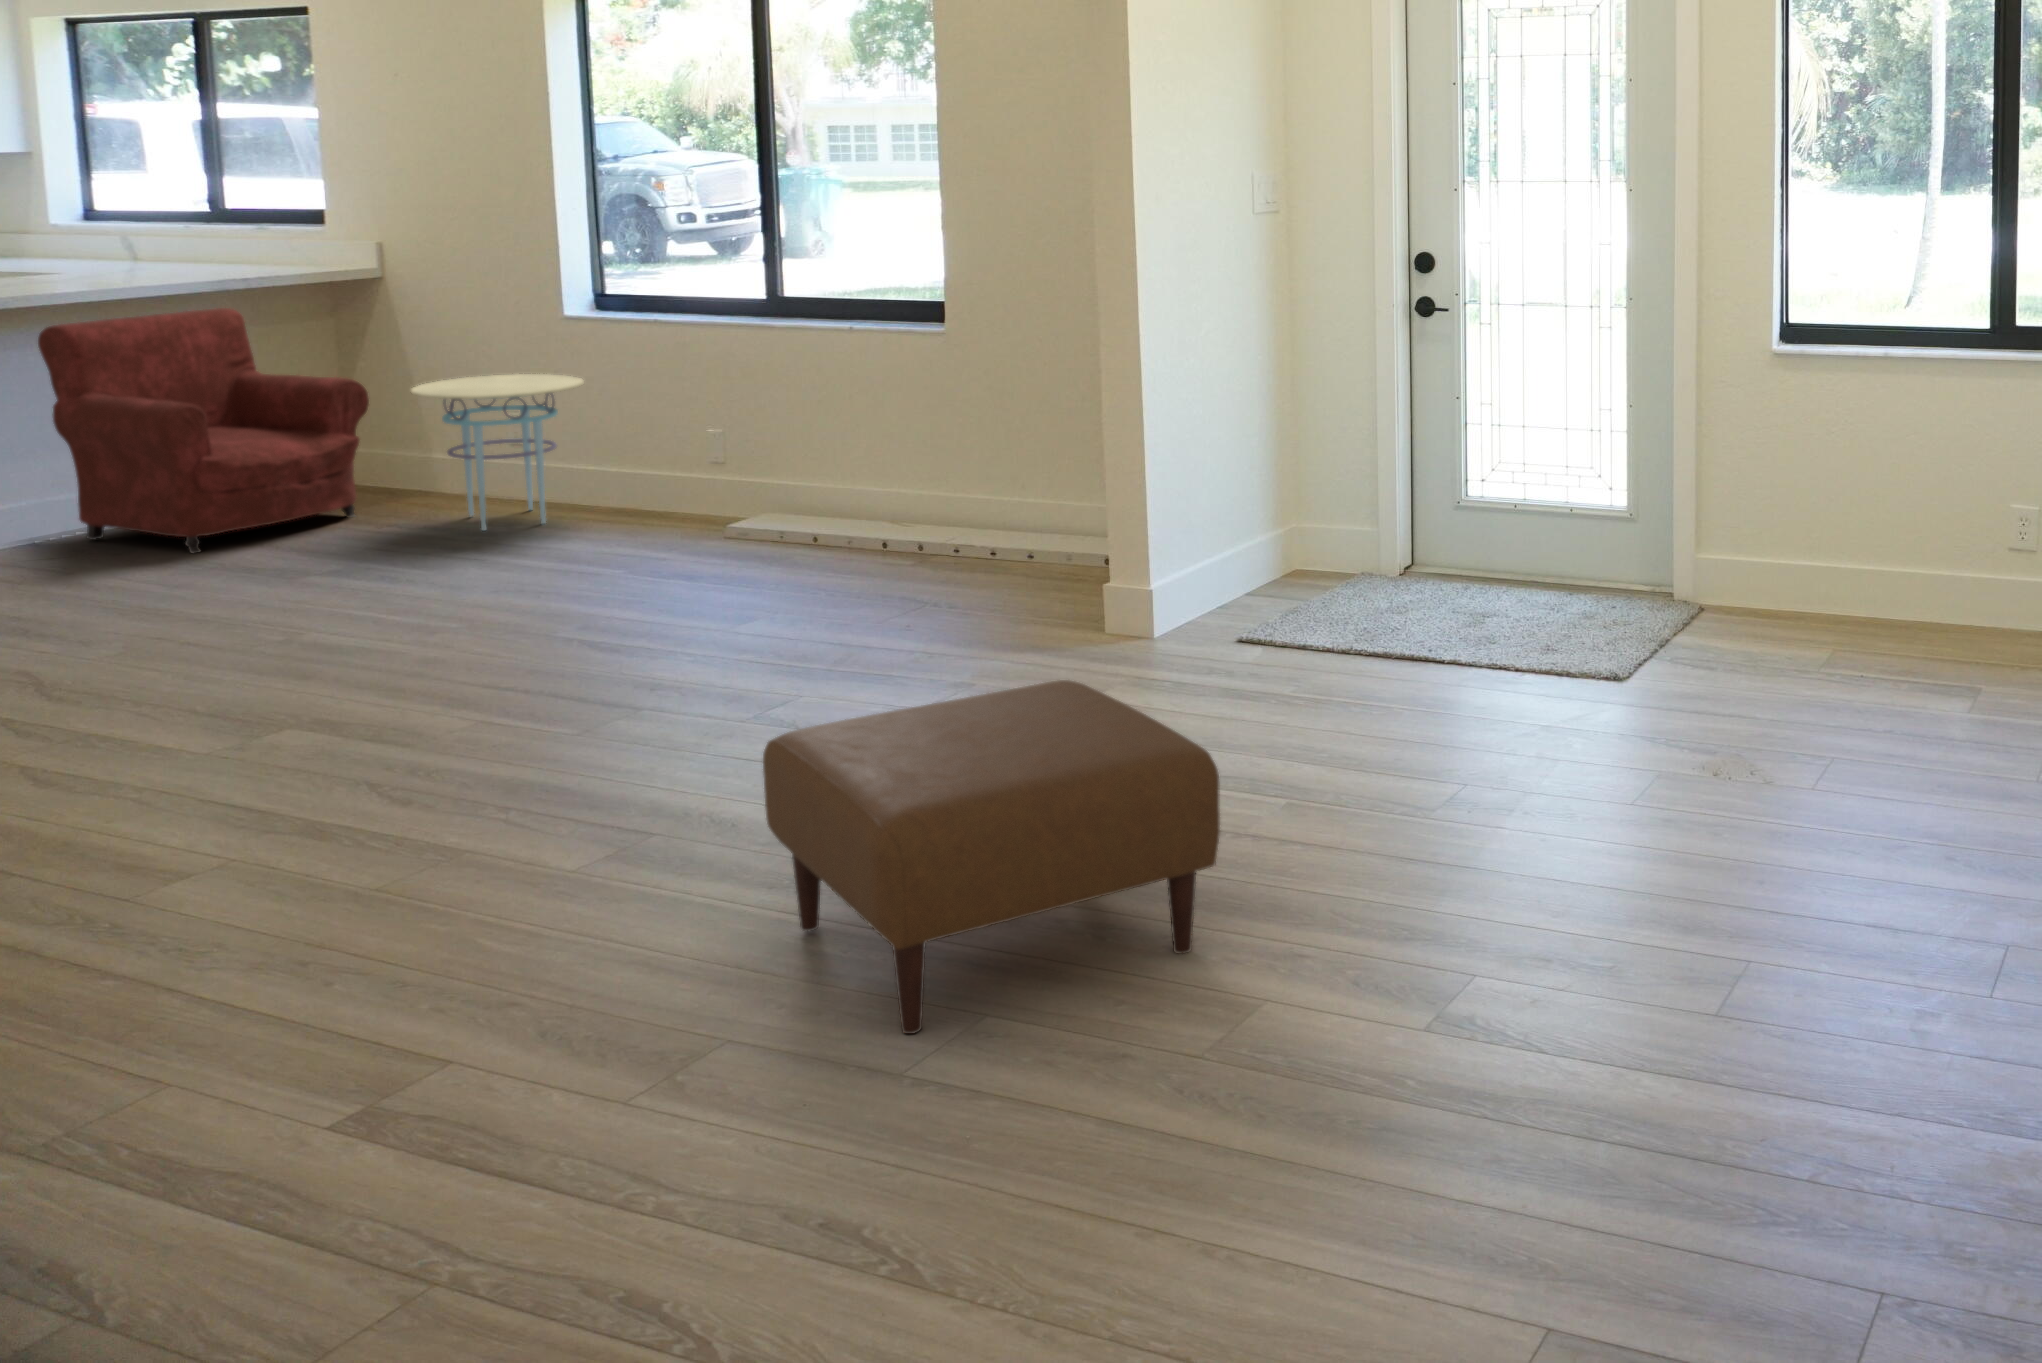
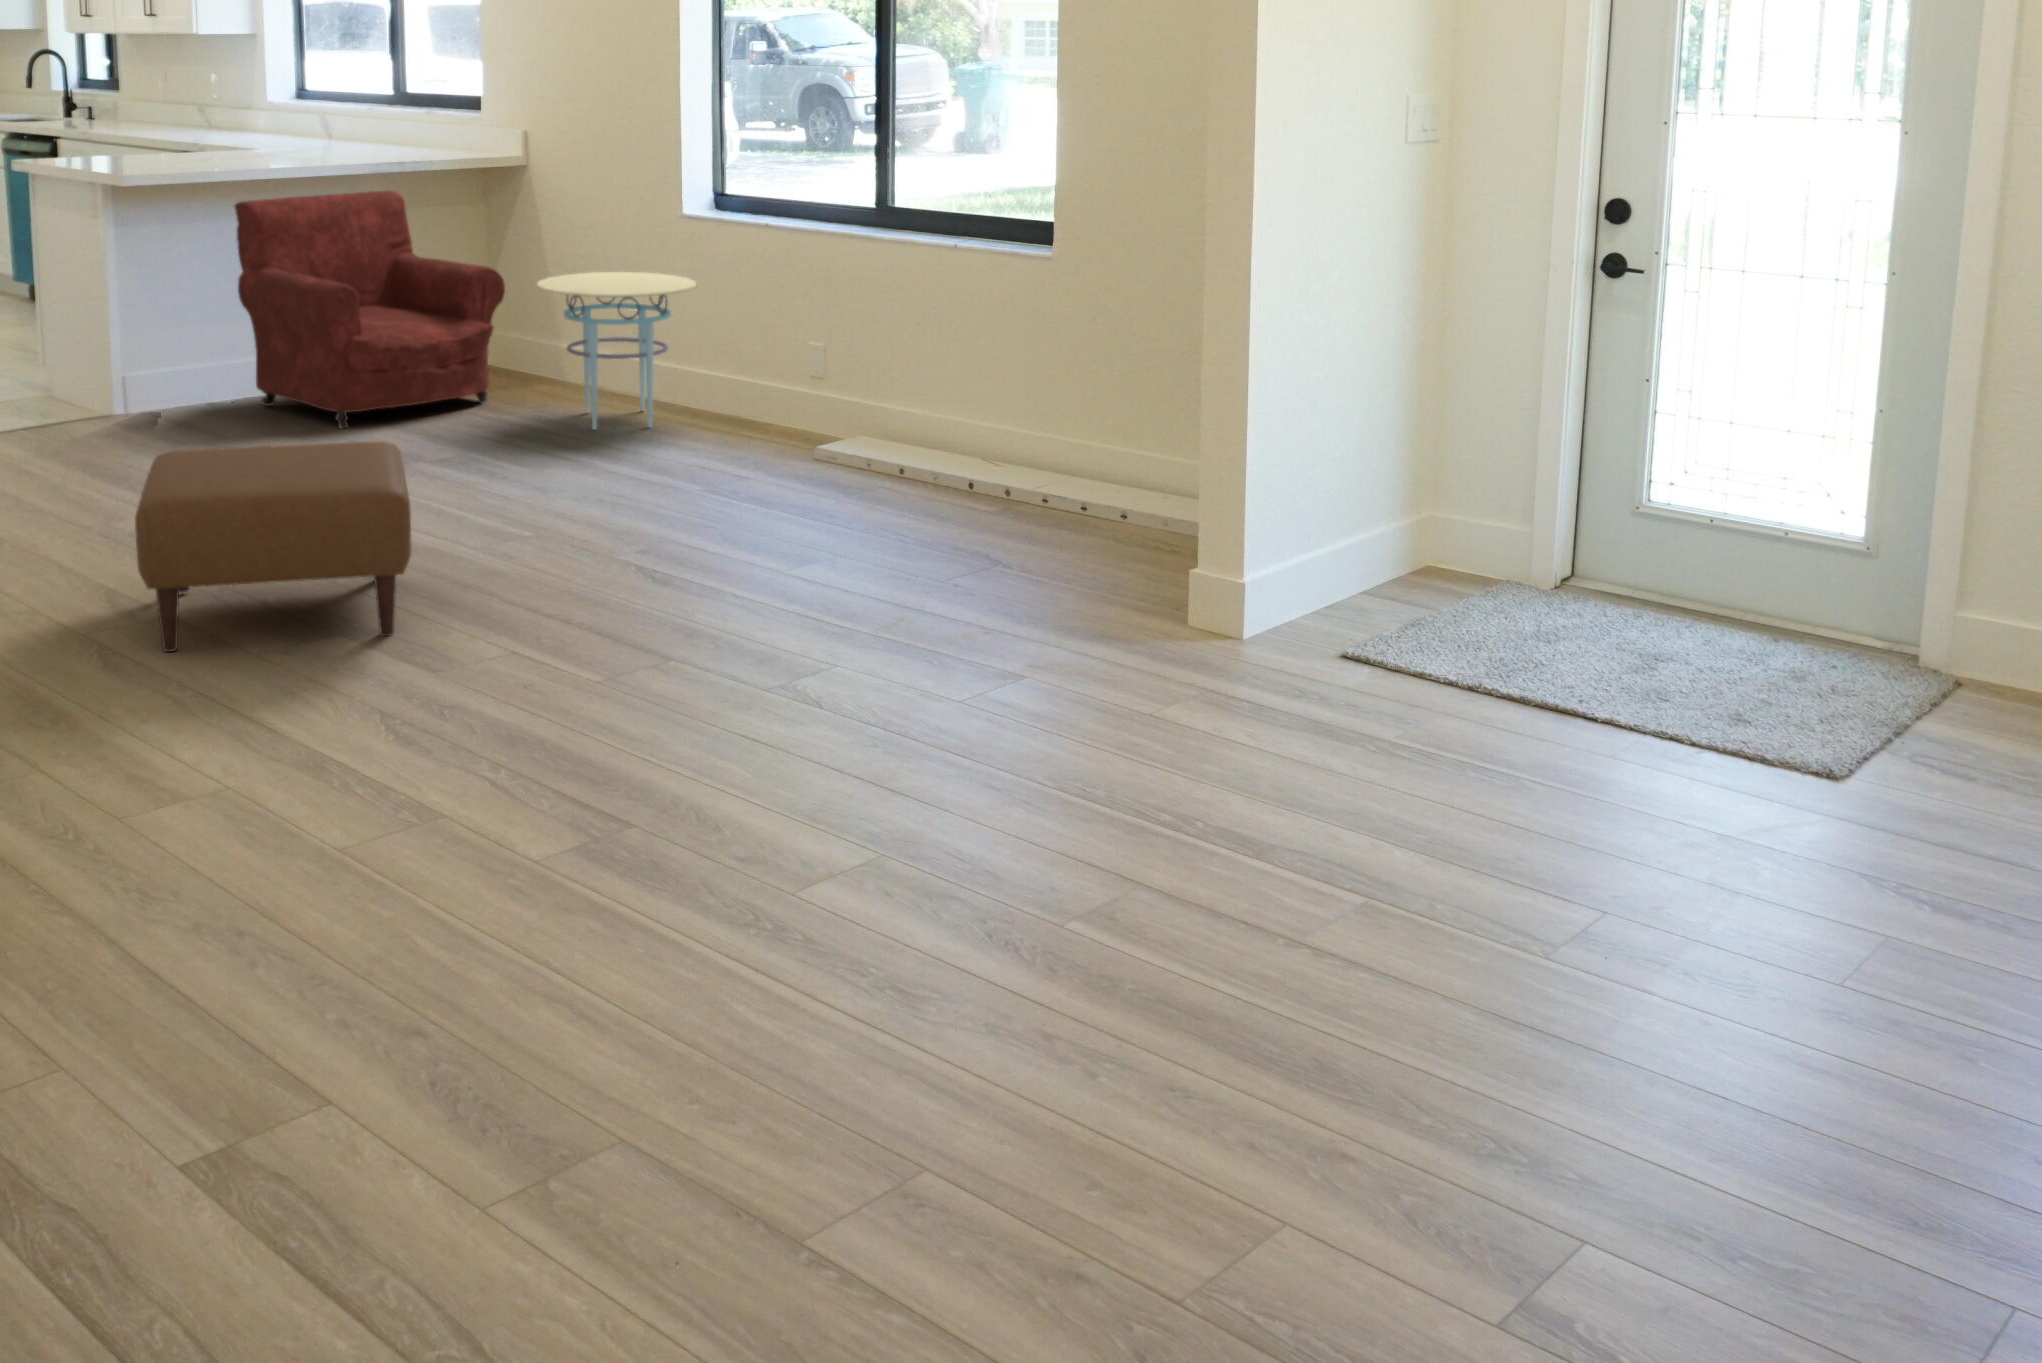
ottoman: present [763,680,1220,1034] -> present [135,442,411,652]

